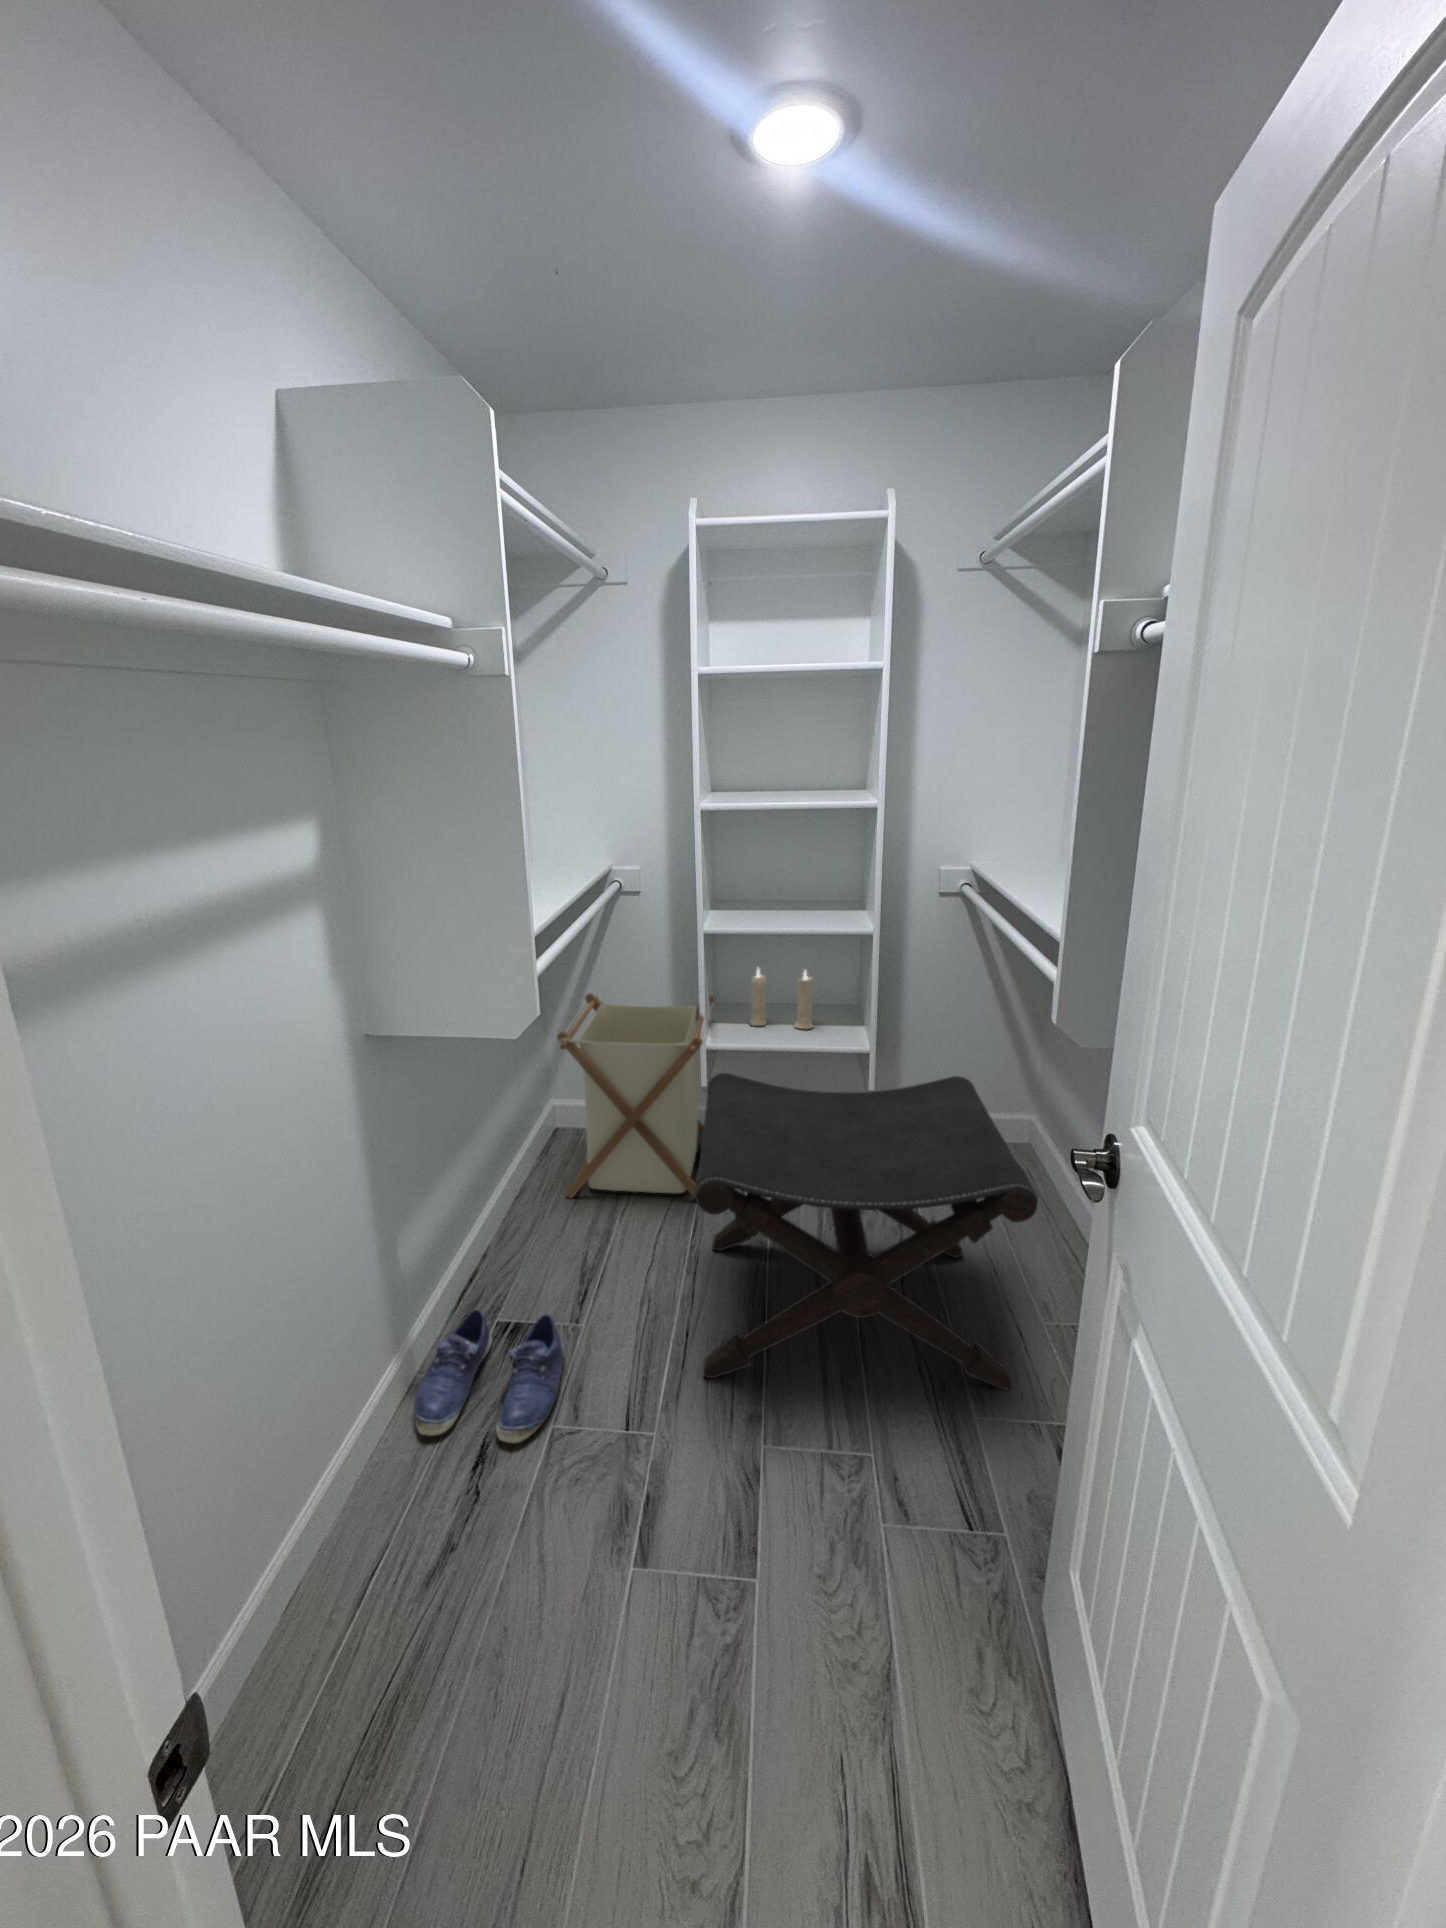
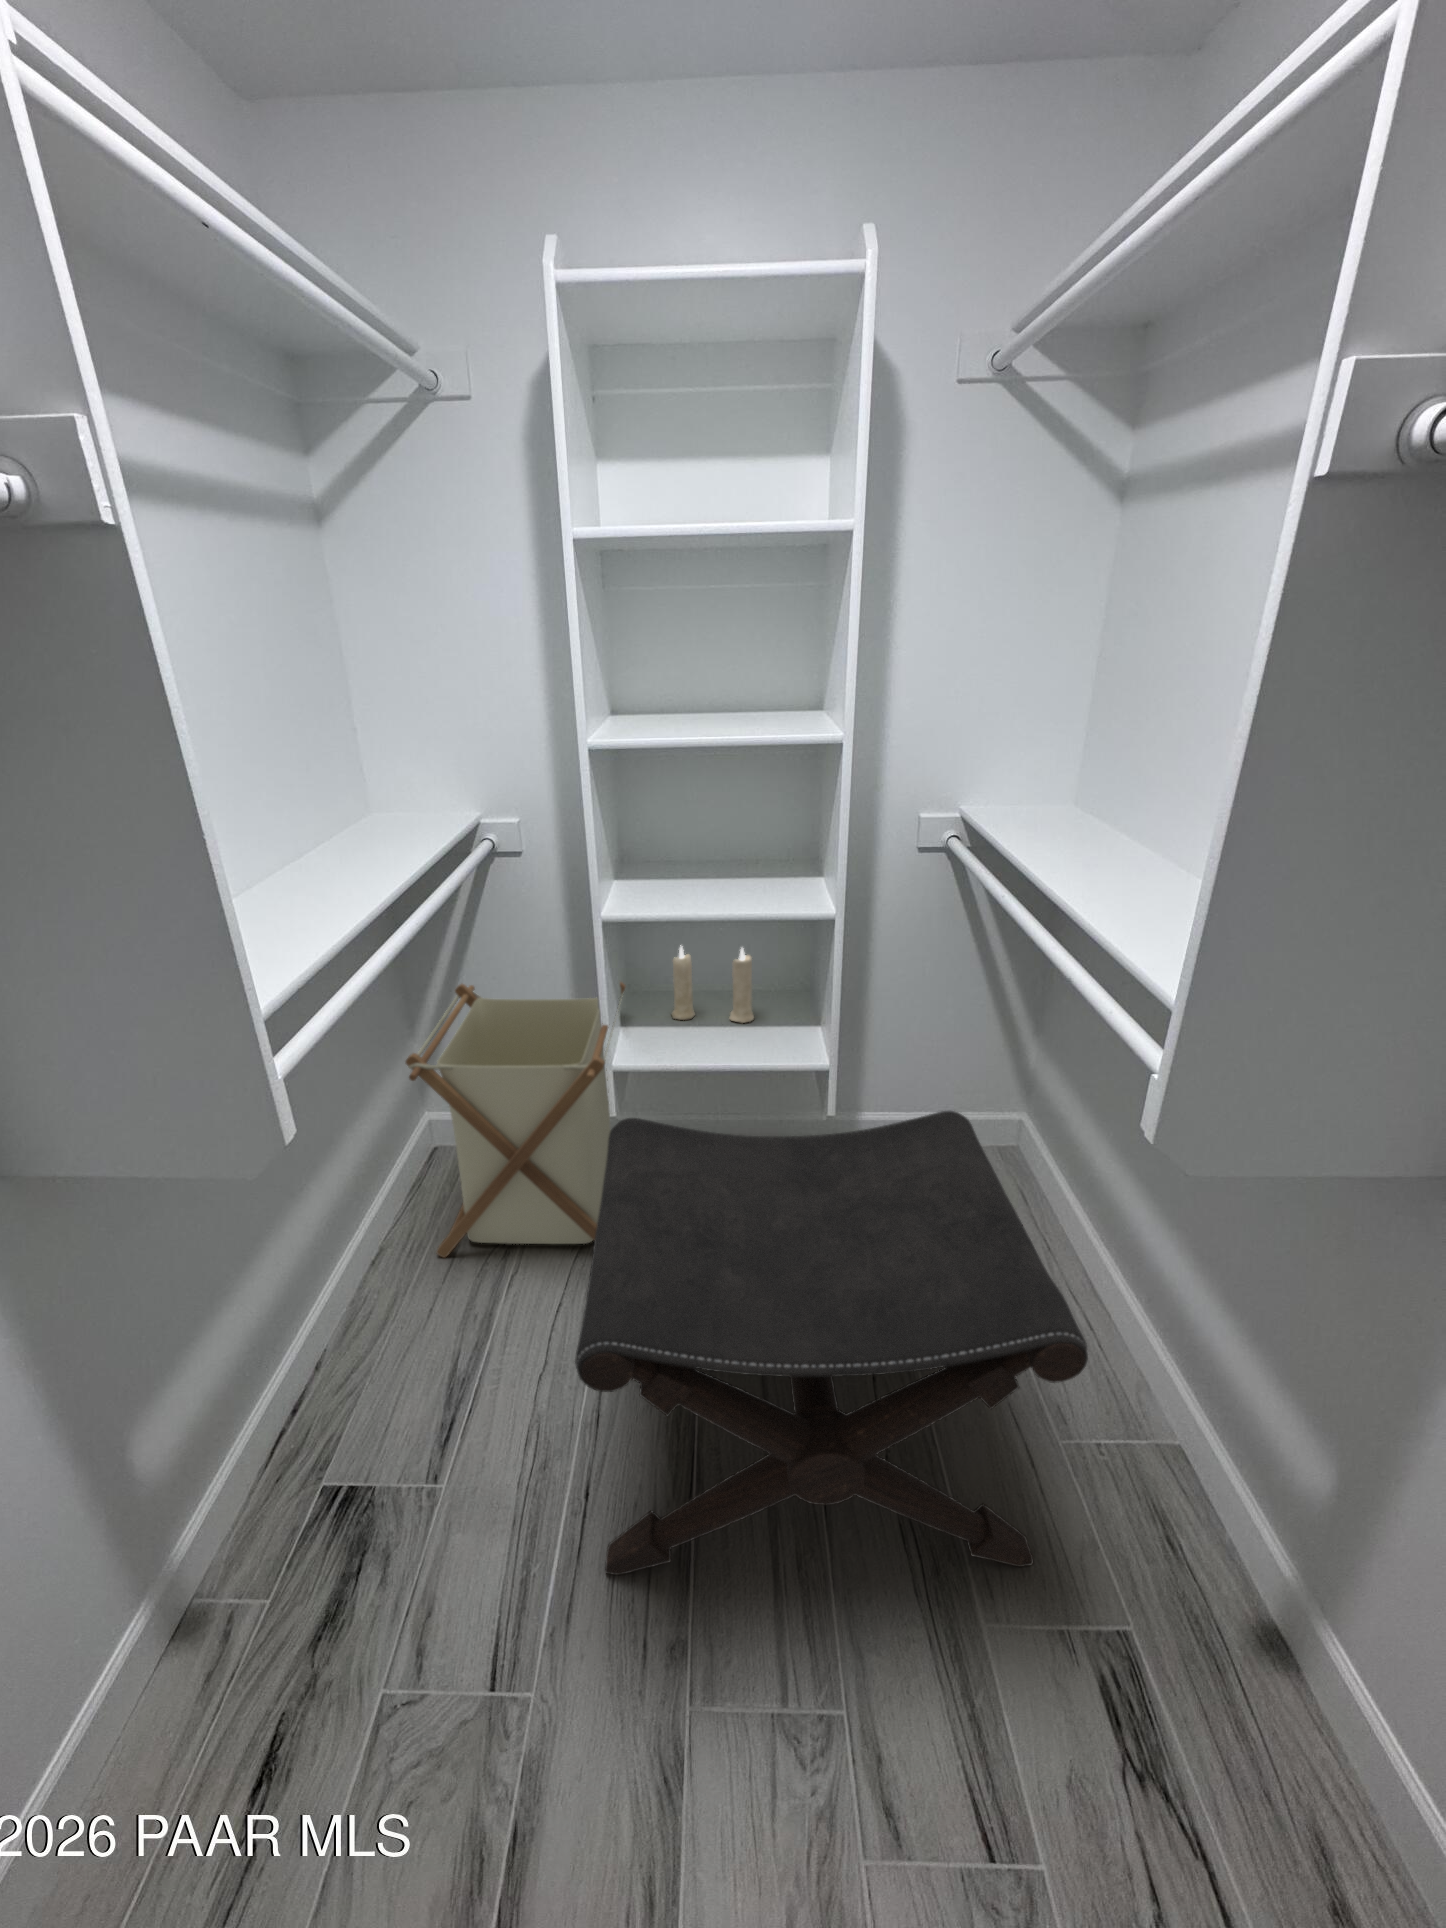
shoe: present [414,1309,564,1443] -> none [169,1488,408,1741]

